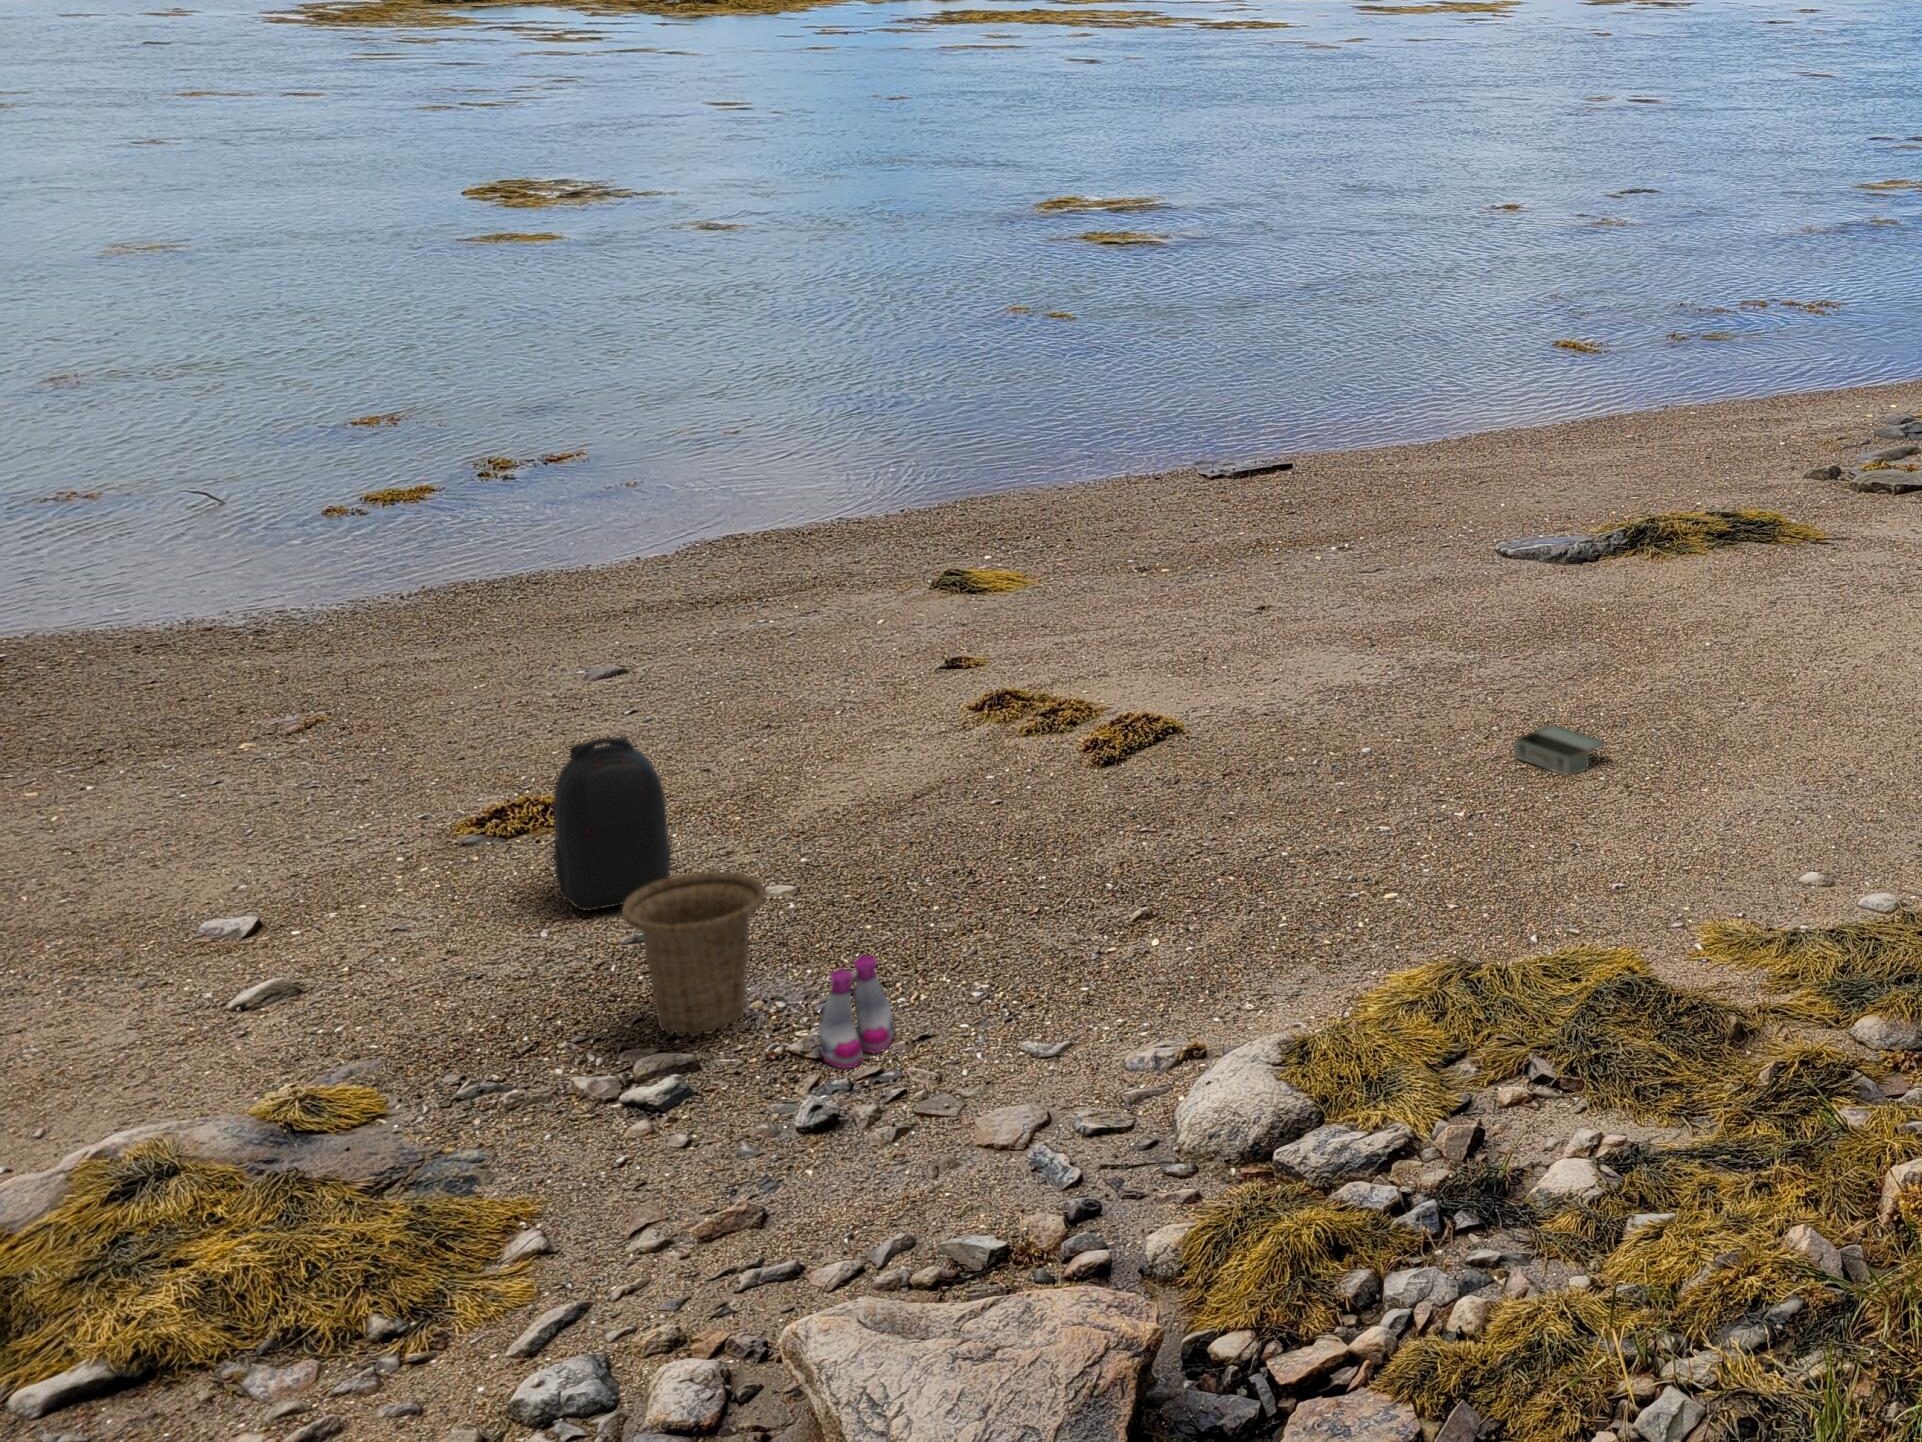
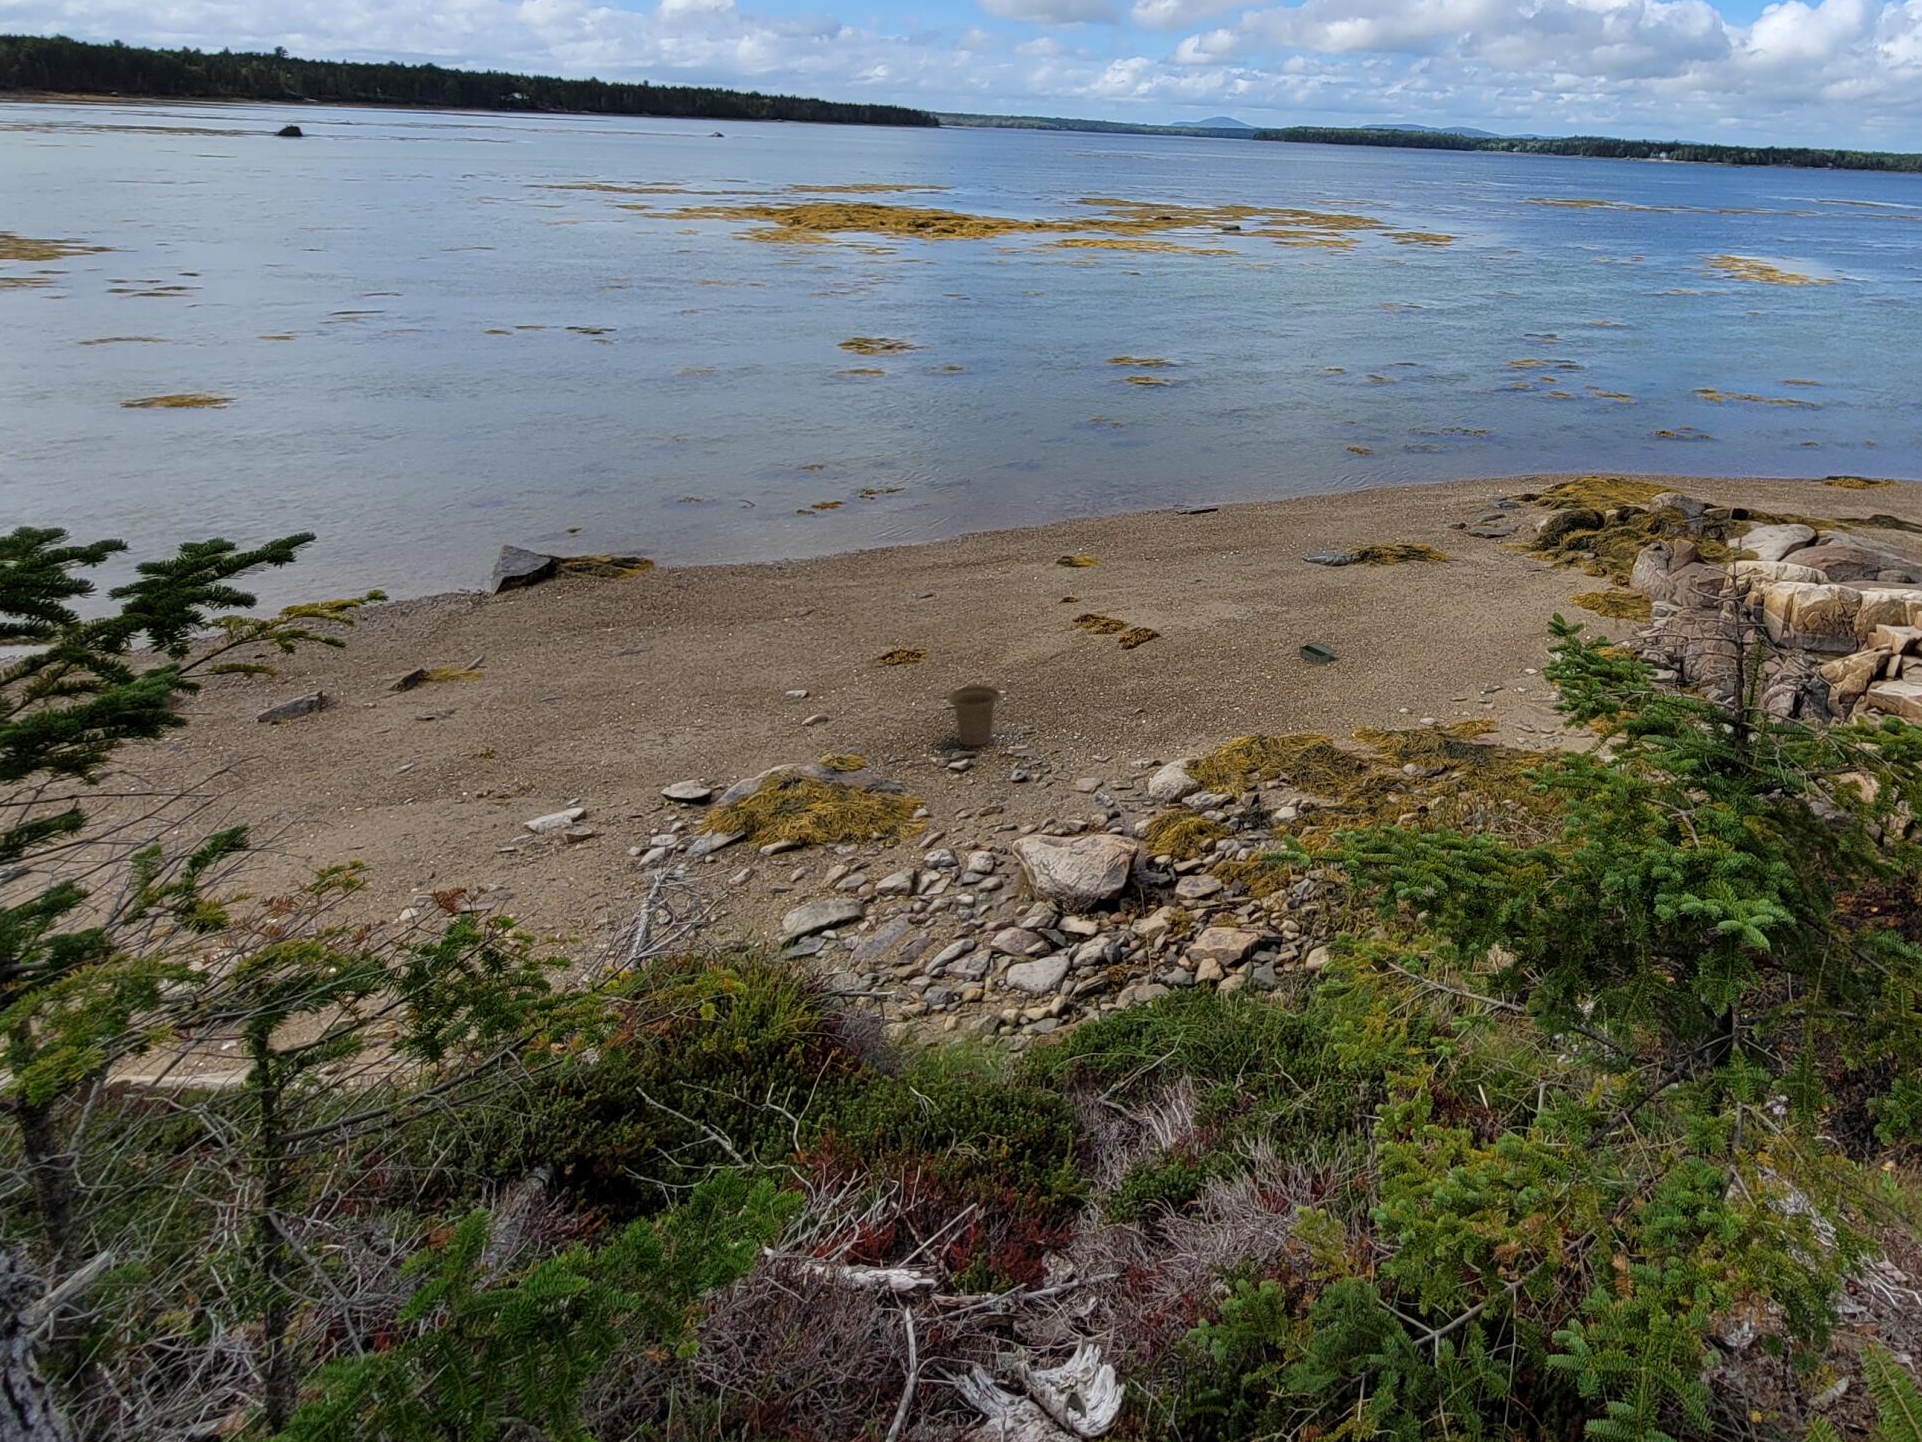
backpack: present [554,737,671,911] -> none [915,629,959,697]
boots: present [819,955,895,1069] -> none [1019,720,1047,762]

